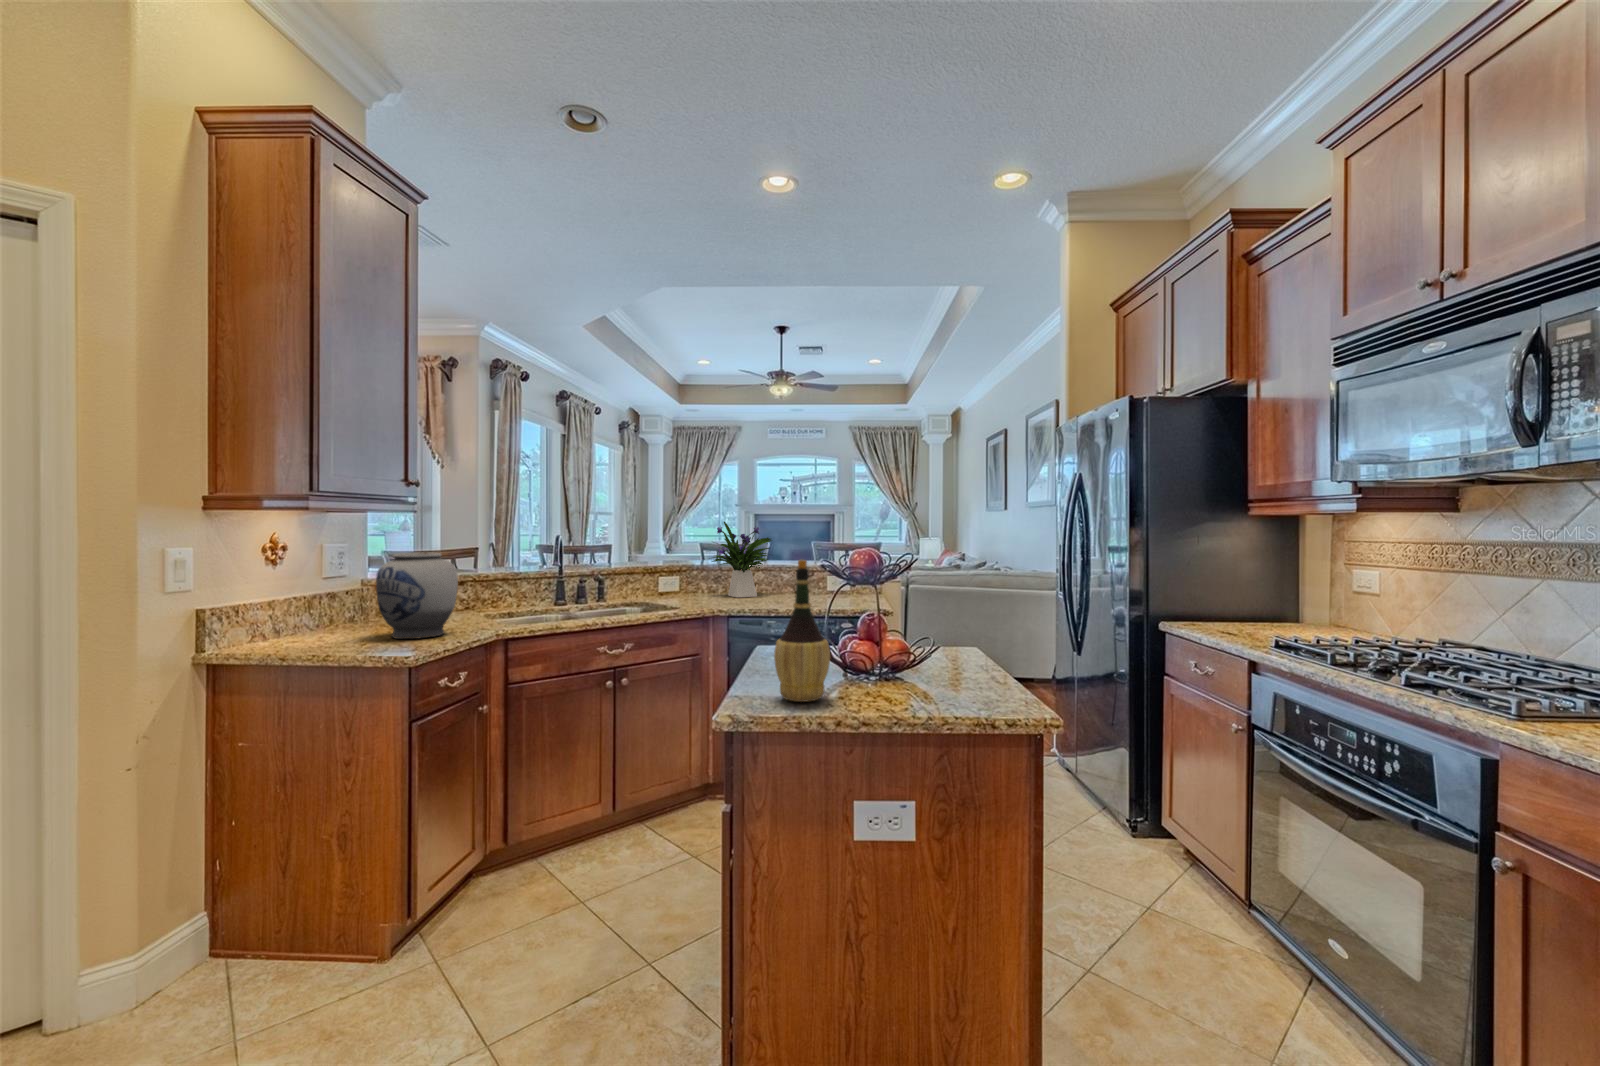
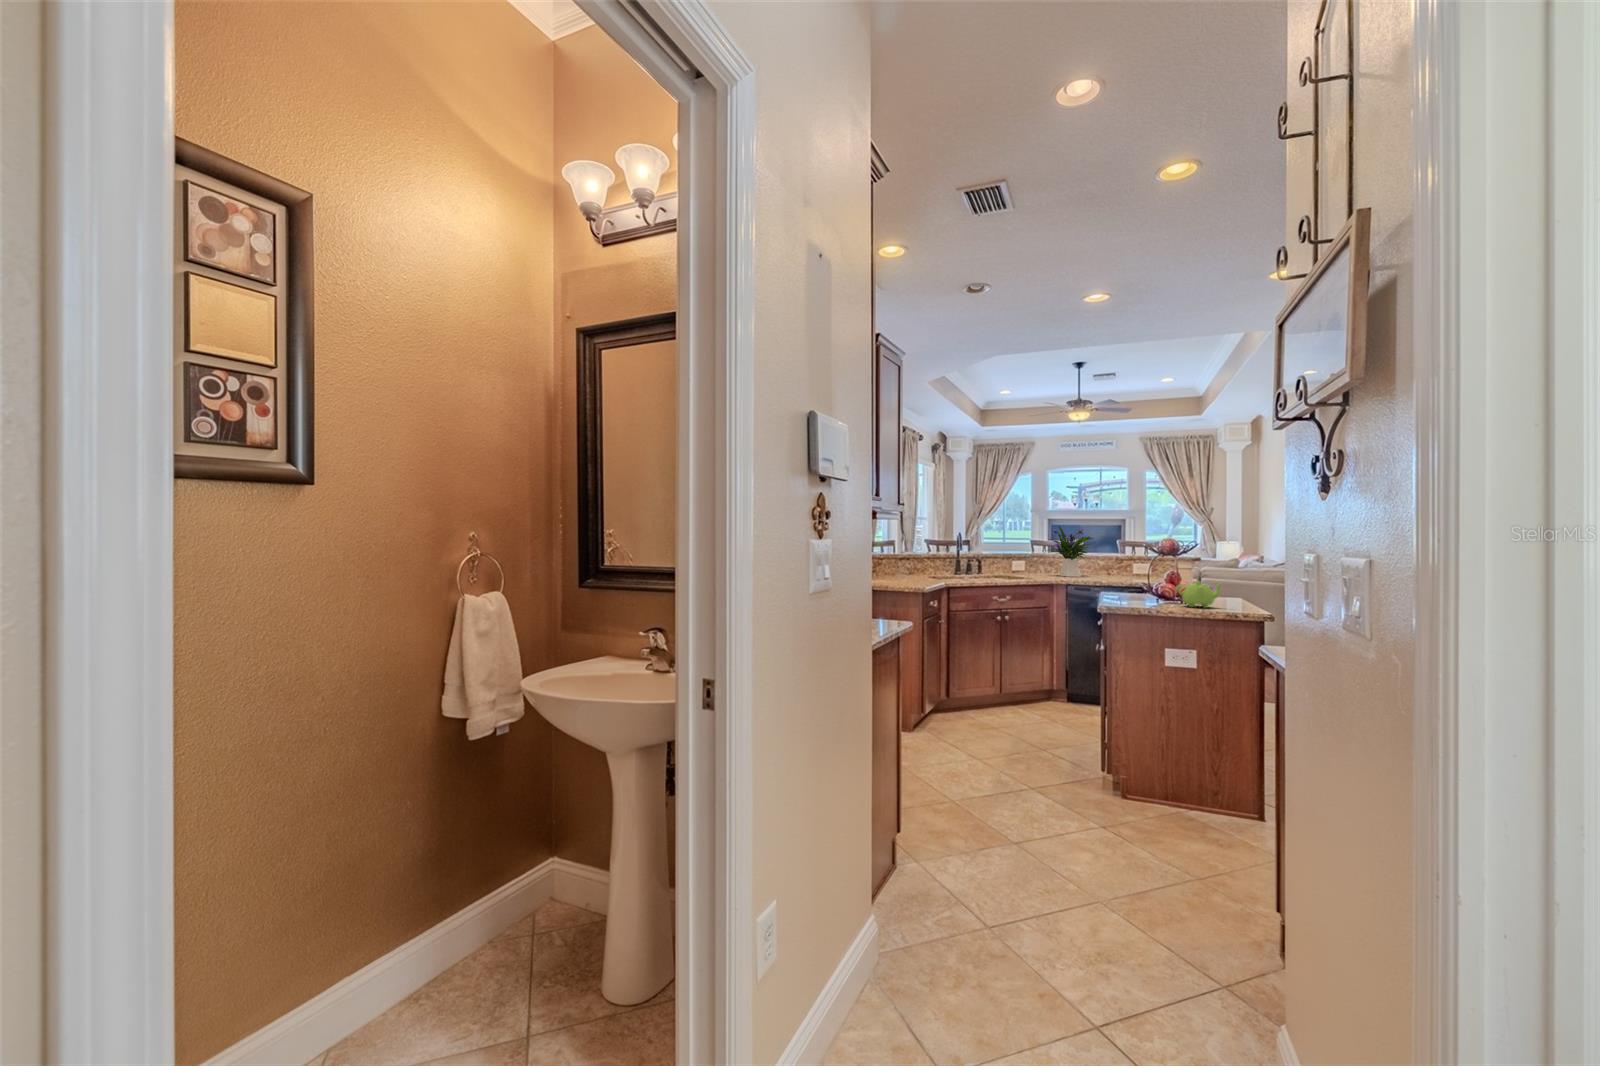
vase: present [376,553,458,639] -> none [894,541,930,584]
wine bottle: present [774,560,830,702] -> none [1127,543,1154,604]
teapot: none [874,642,967,703] -> present [1176,581,1222,608]

